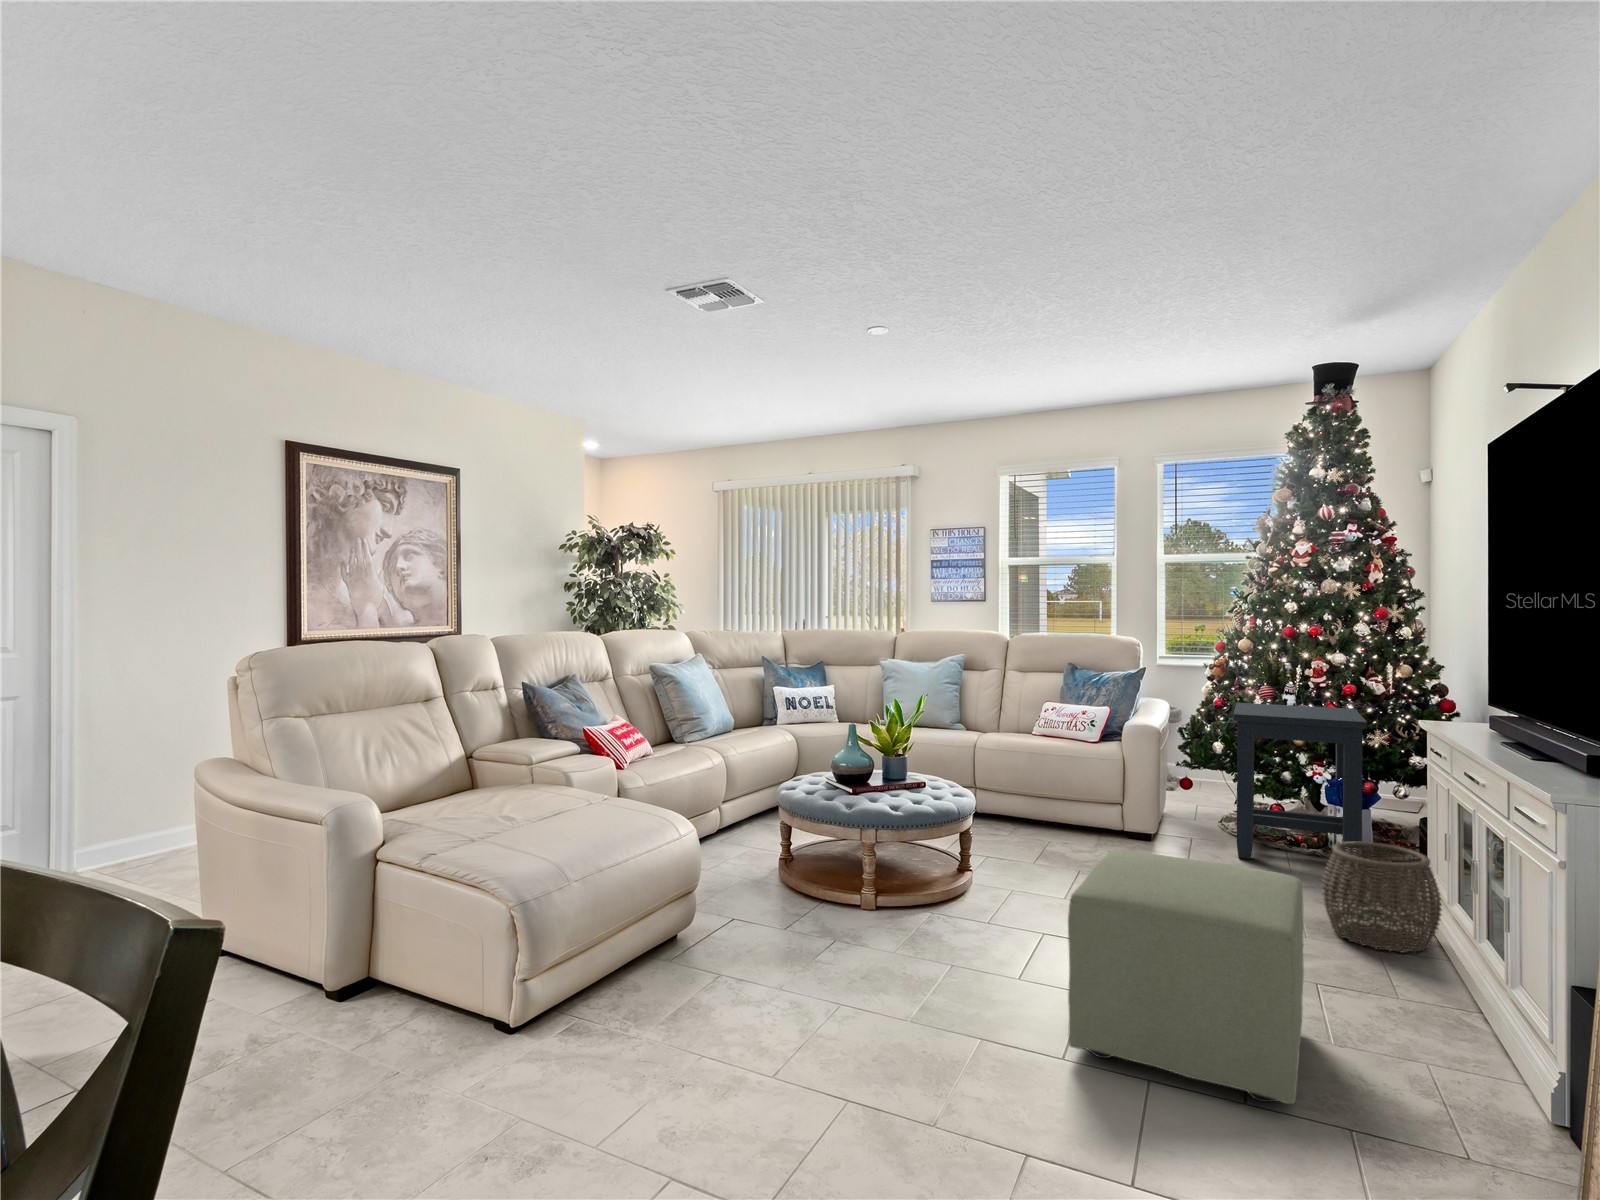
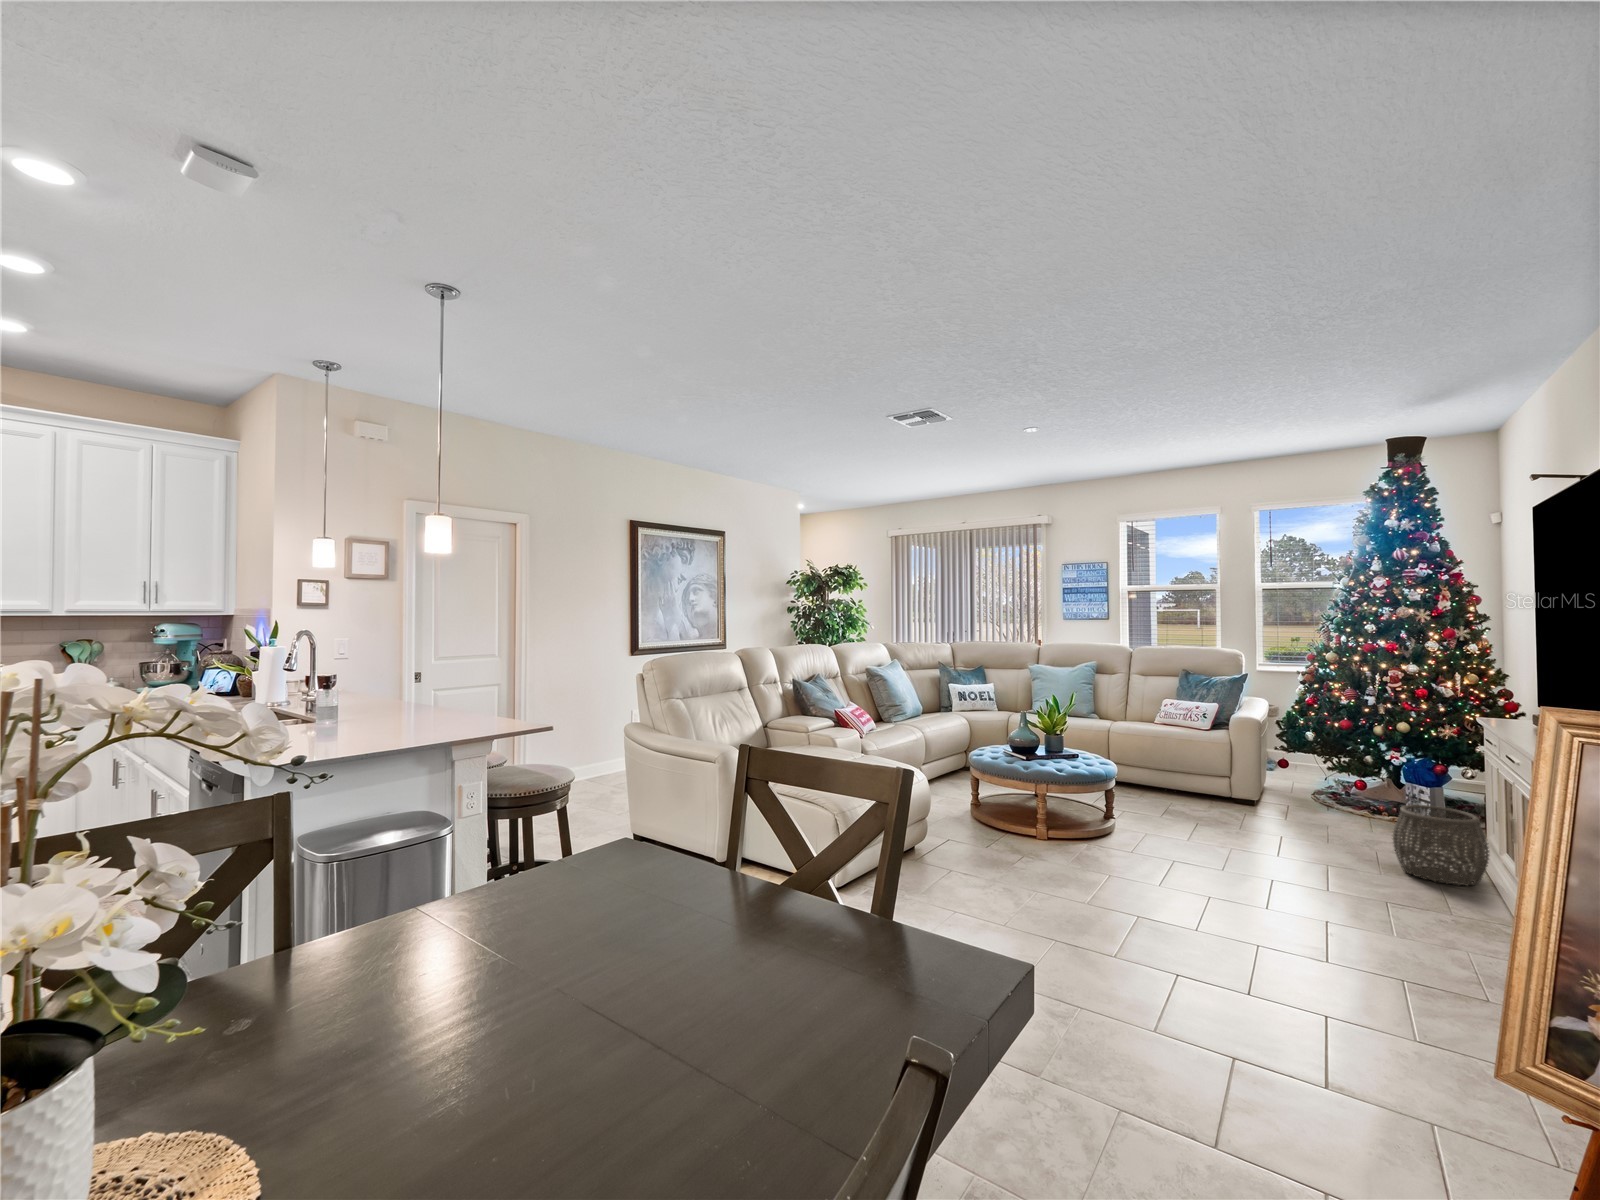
side table: present [1234,703,1367,870] -> none [1321,702,1433,833]
ottoman: present [1068,849,1304,1104] -> none [1198,799,1371,960]

